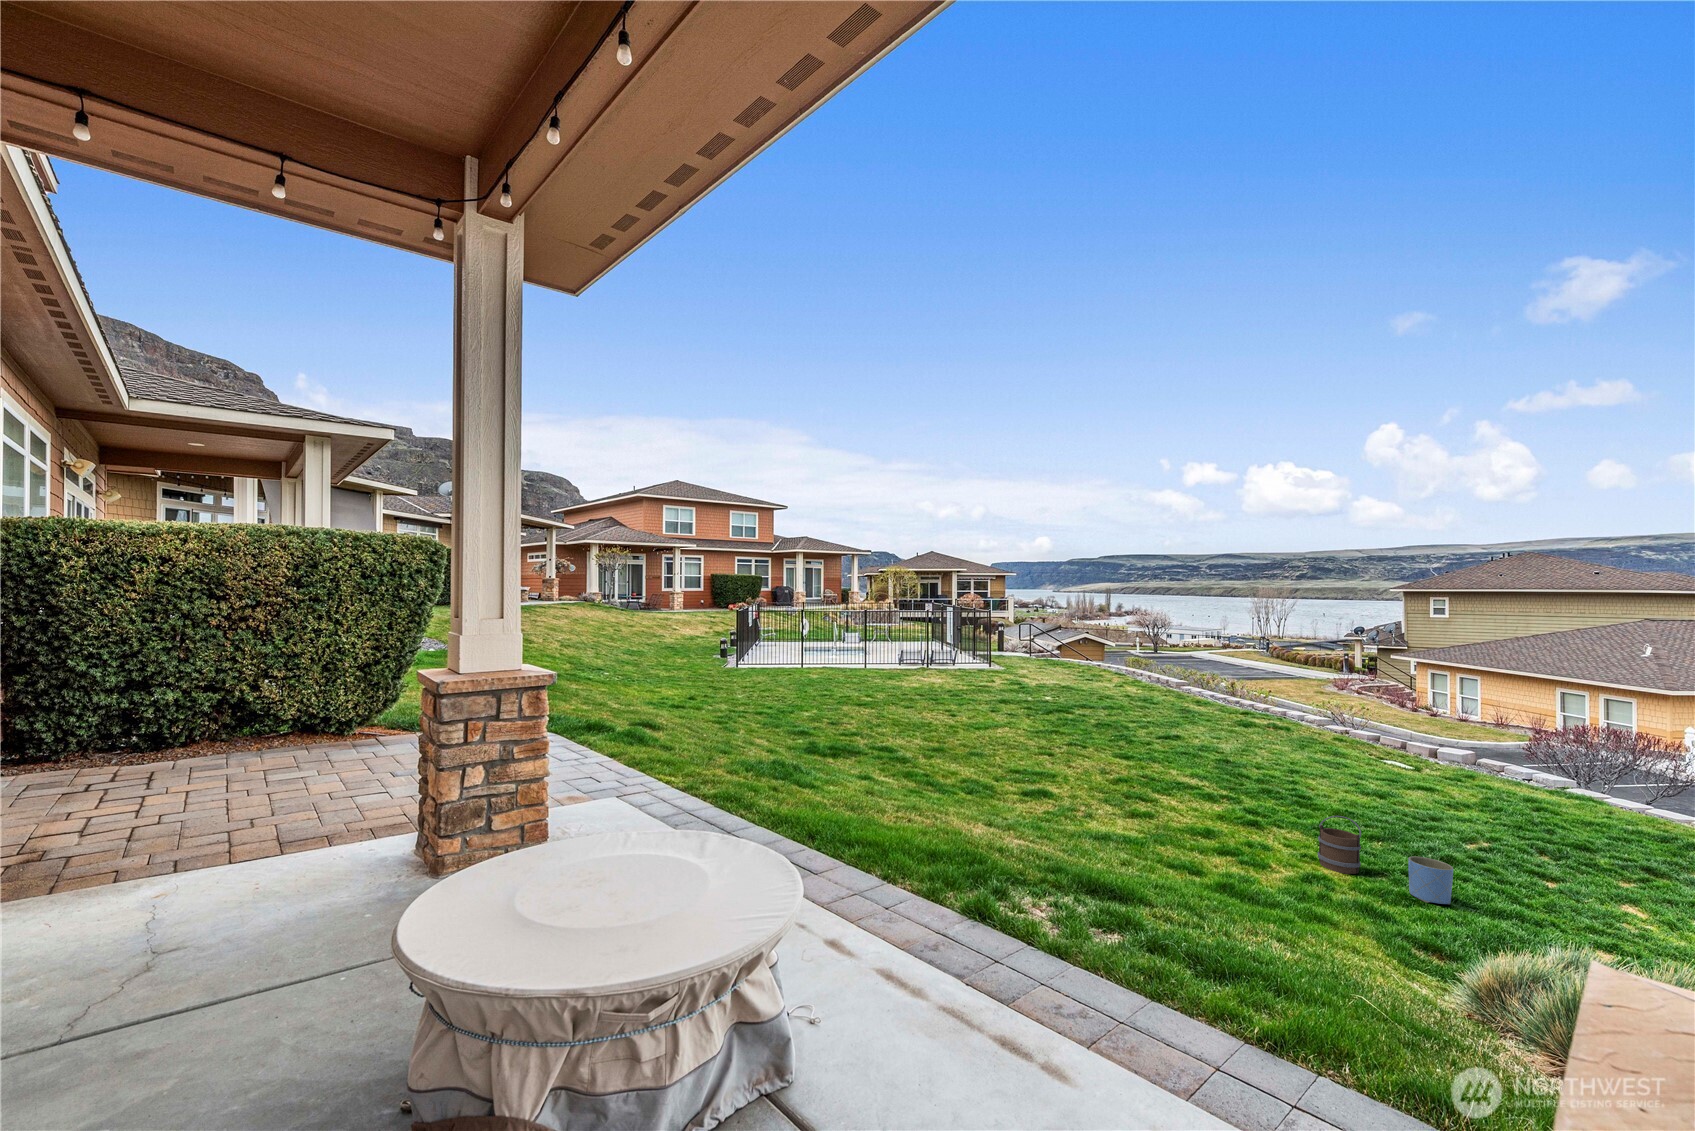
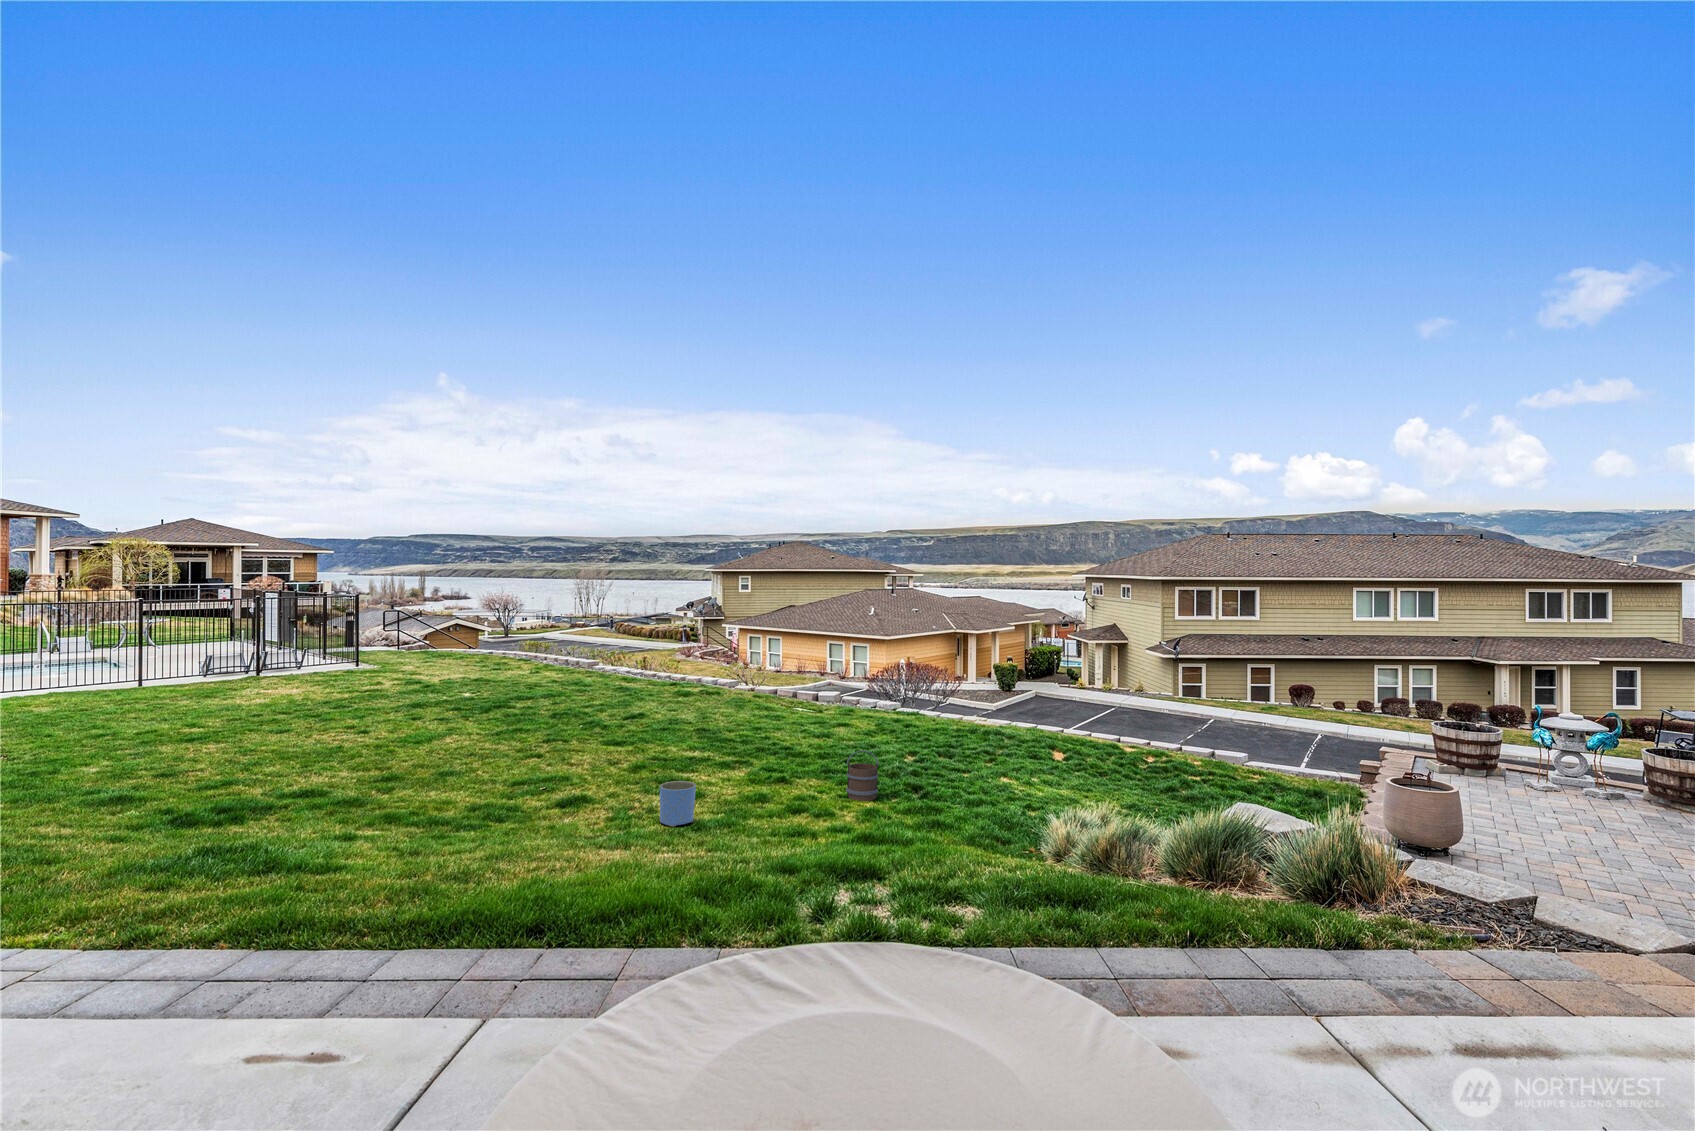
planter: present [1408,856,1453,905] -> present [660,781,696,827]

